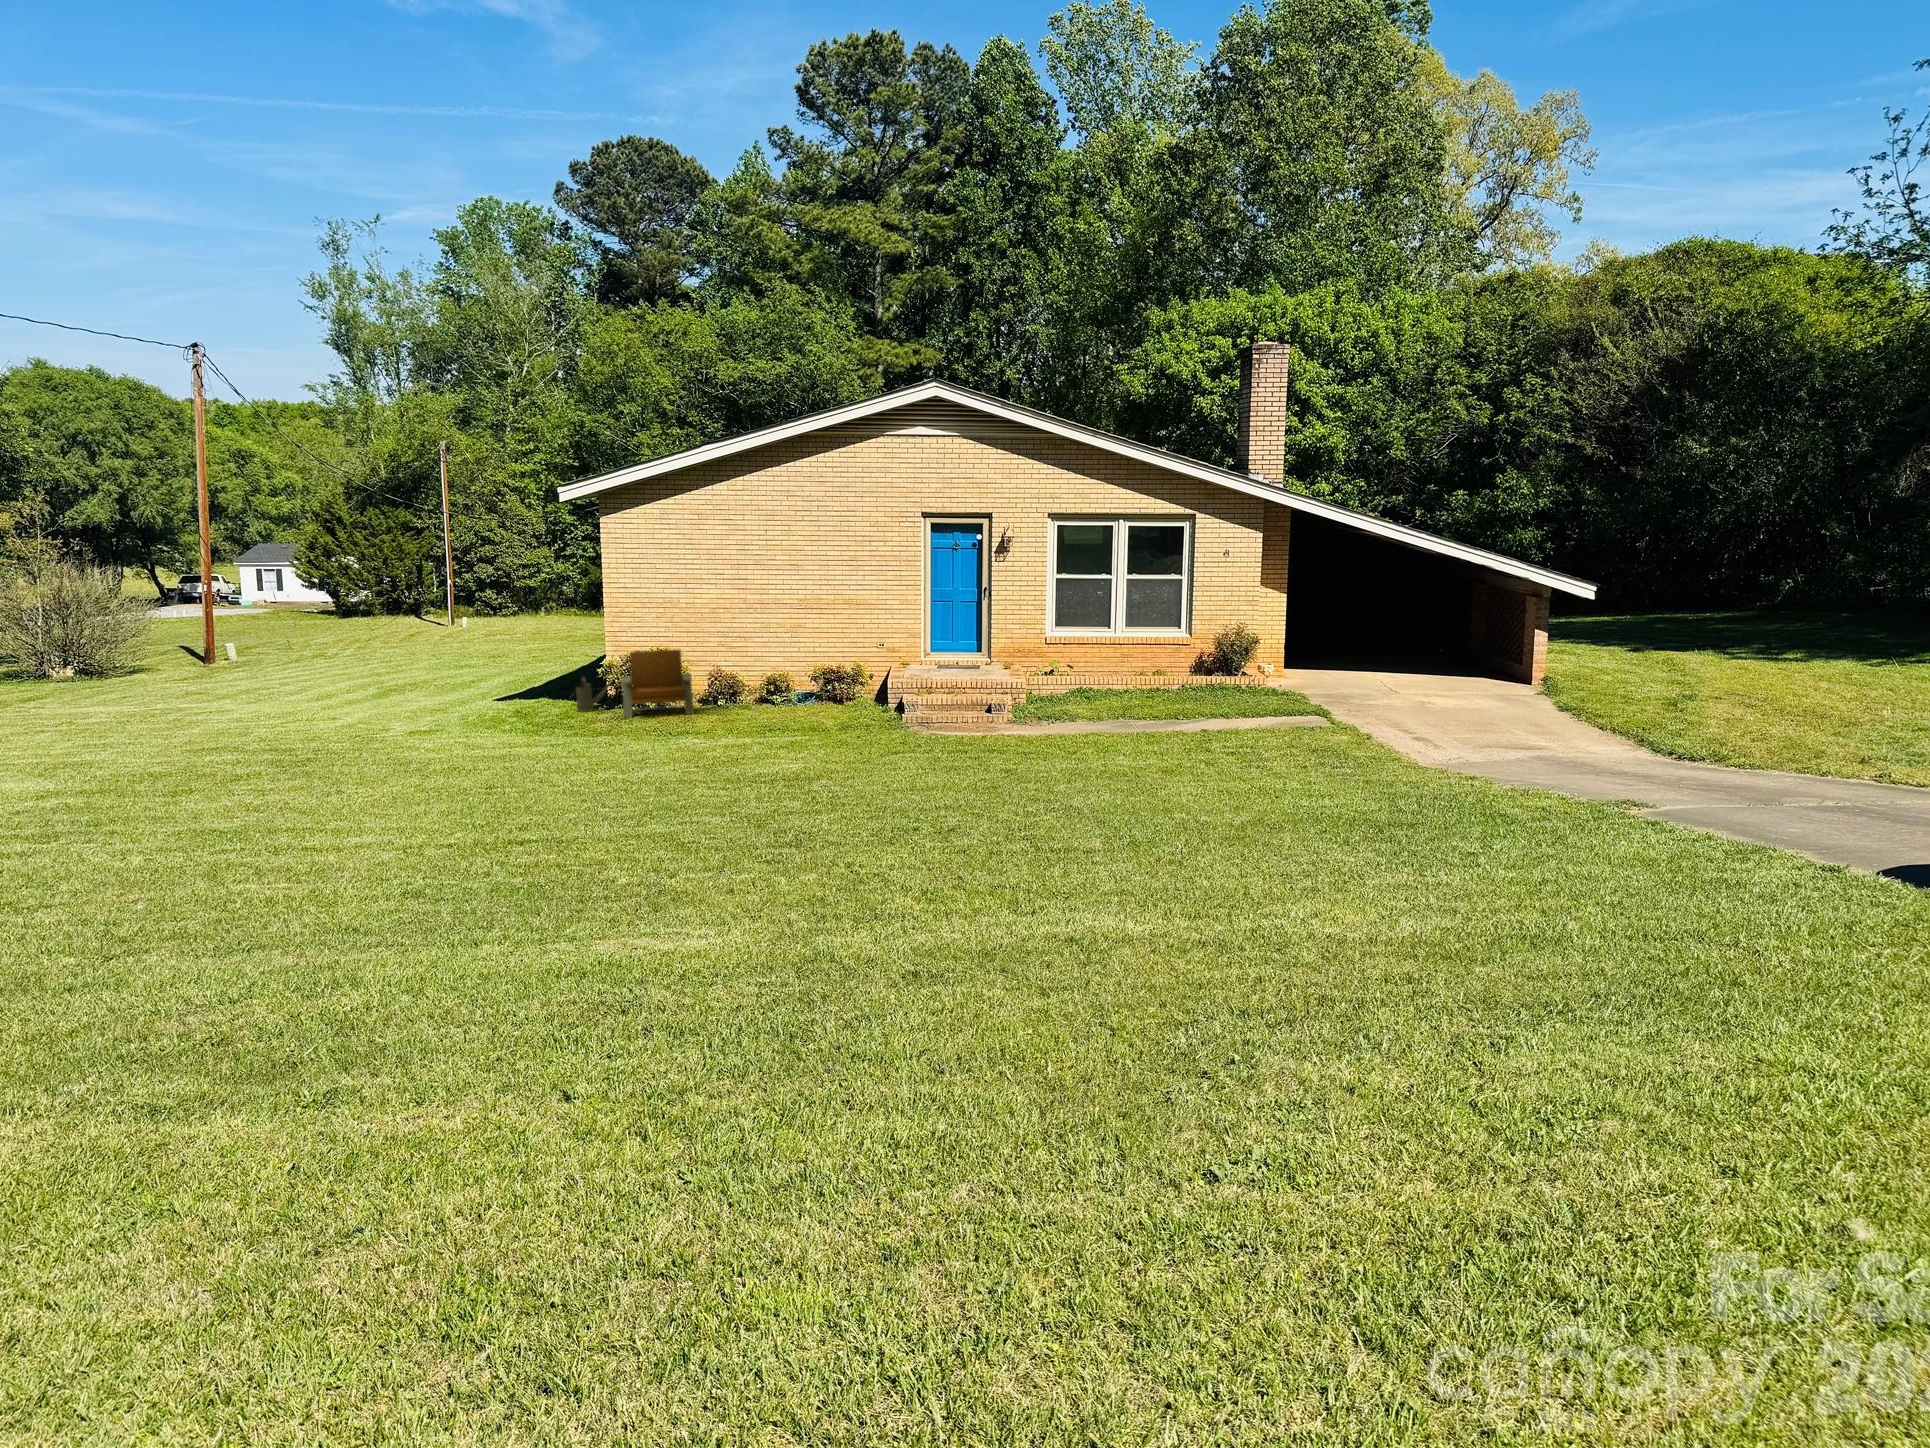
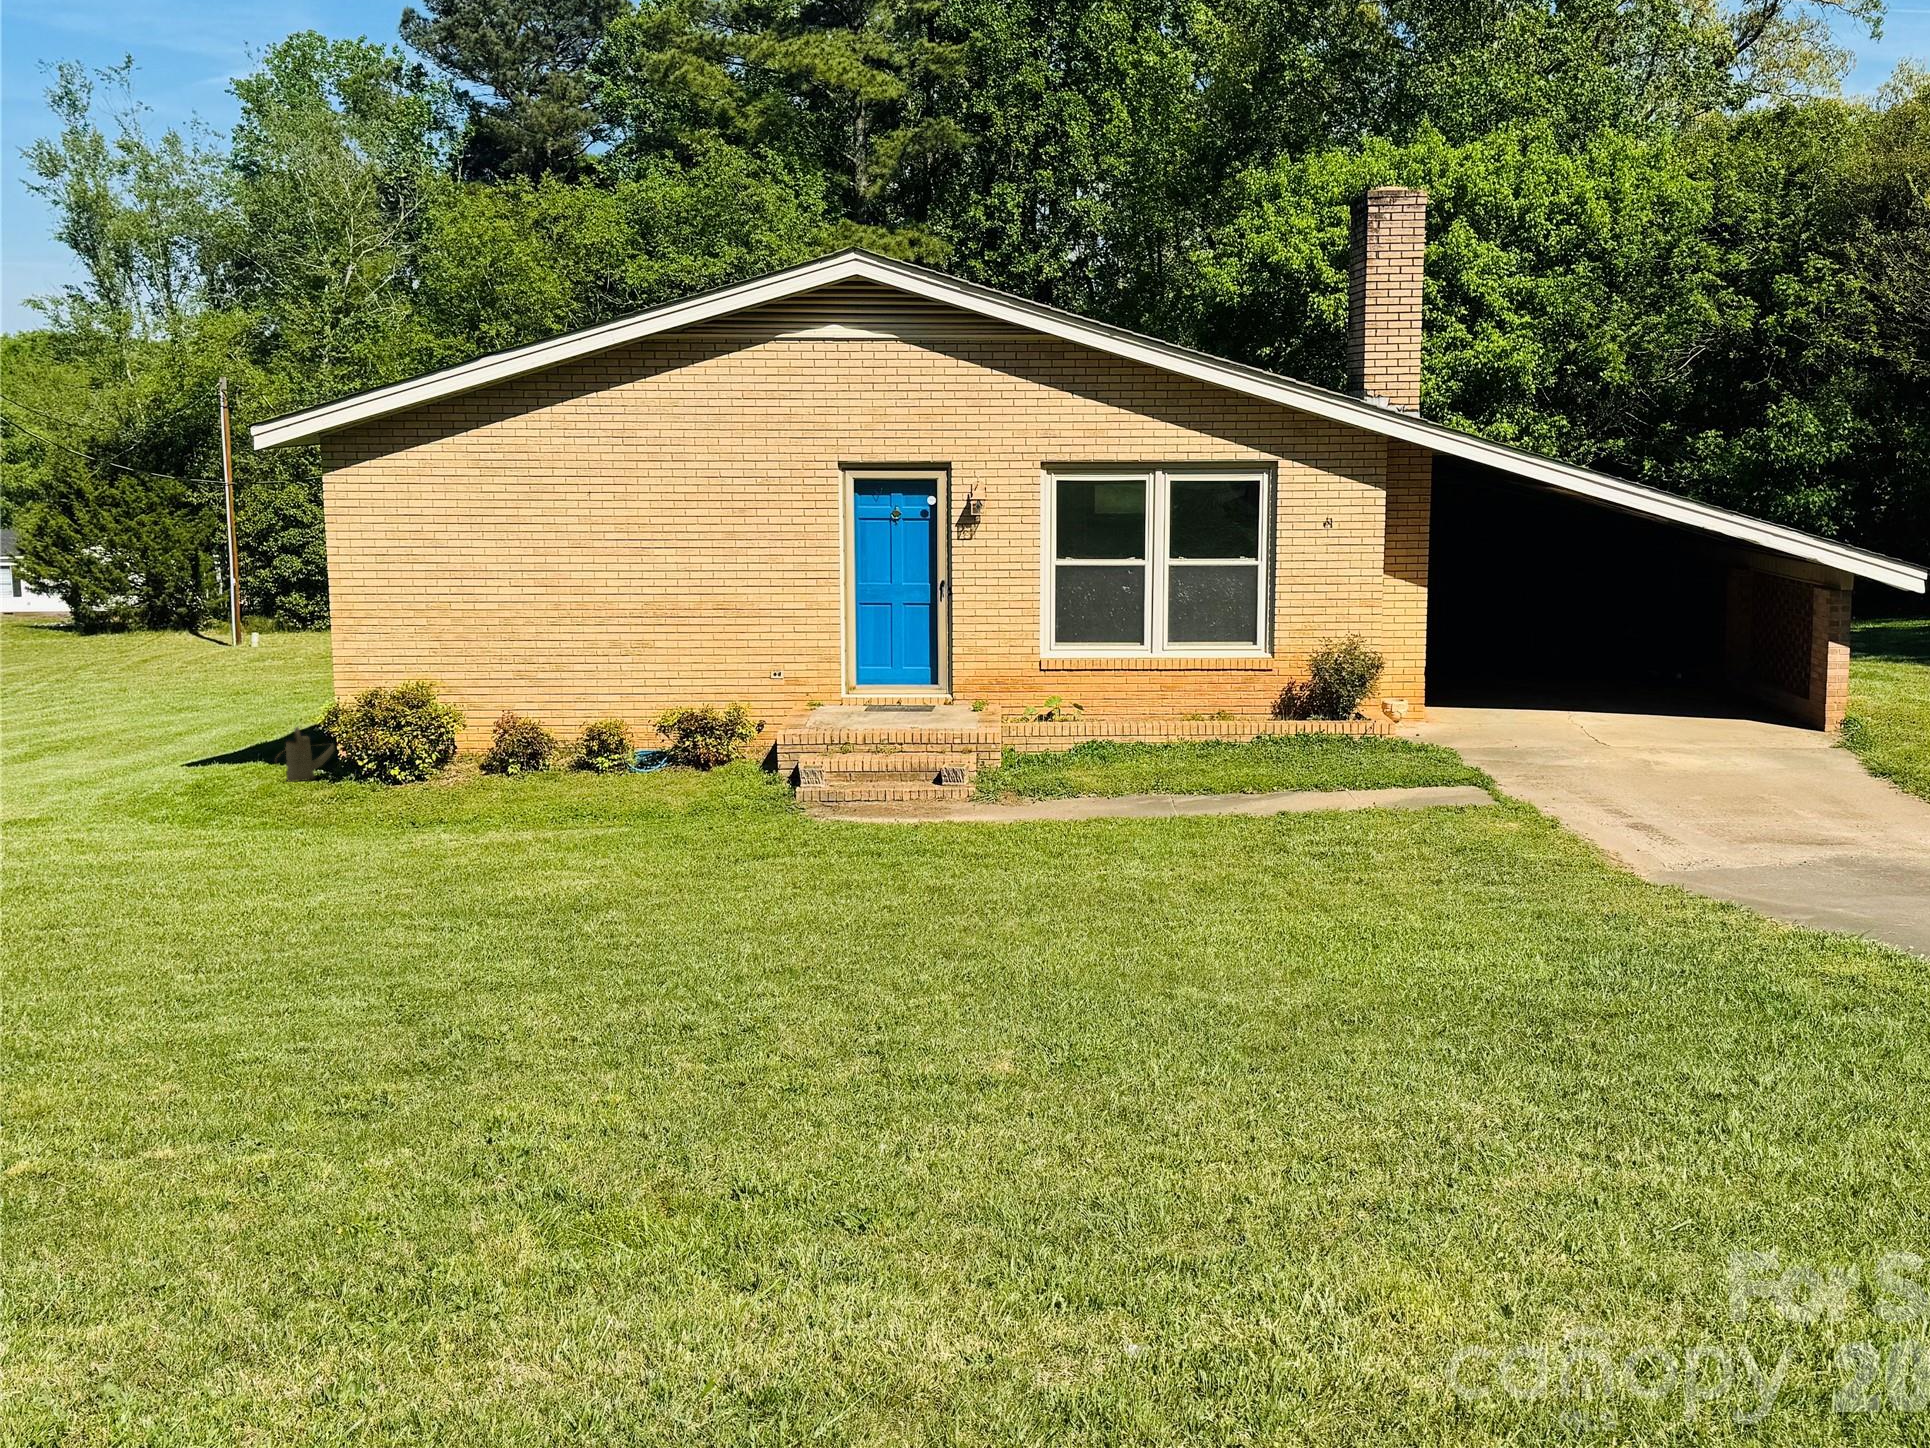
lounge chair: present [622,649,694,718] -> none [344,682,470,793]

